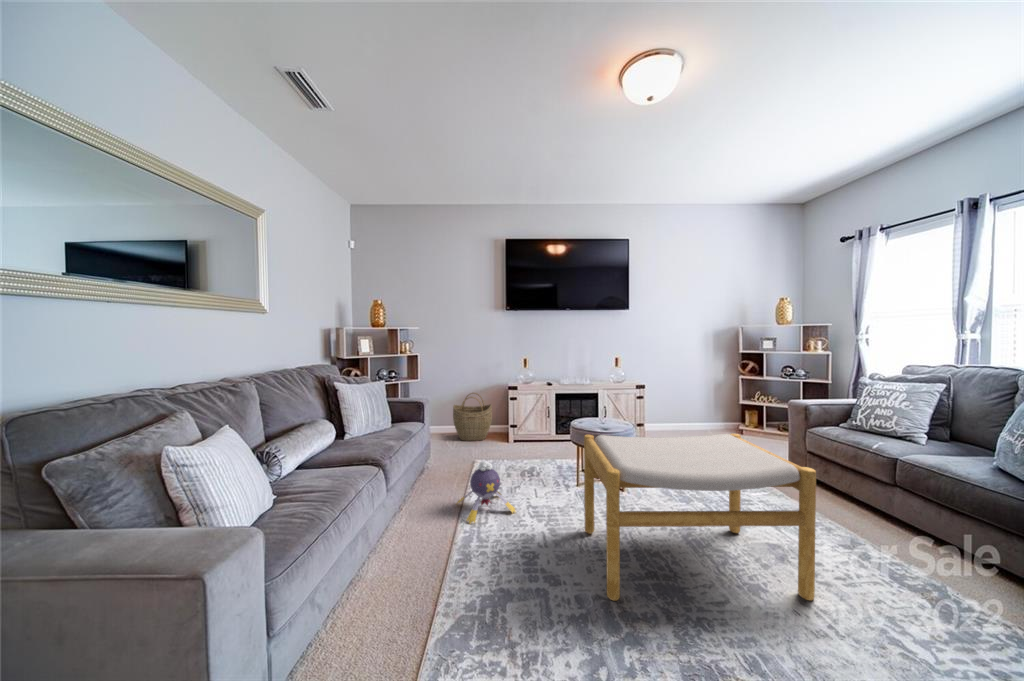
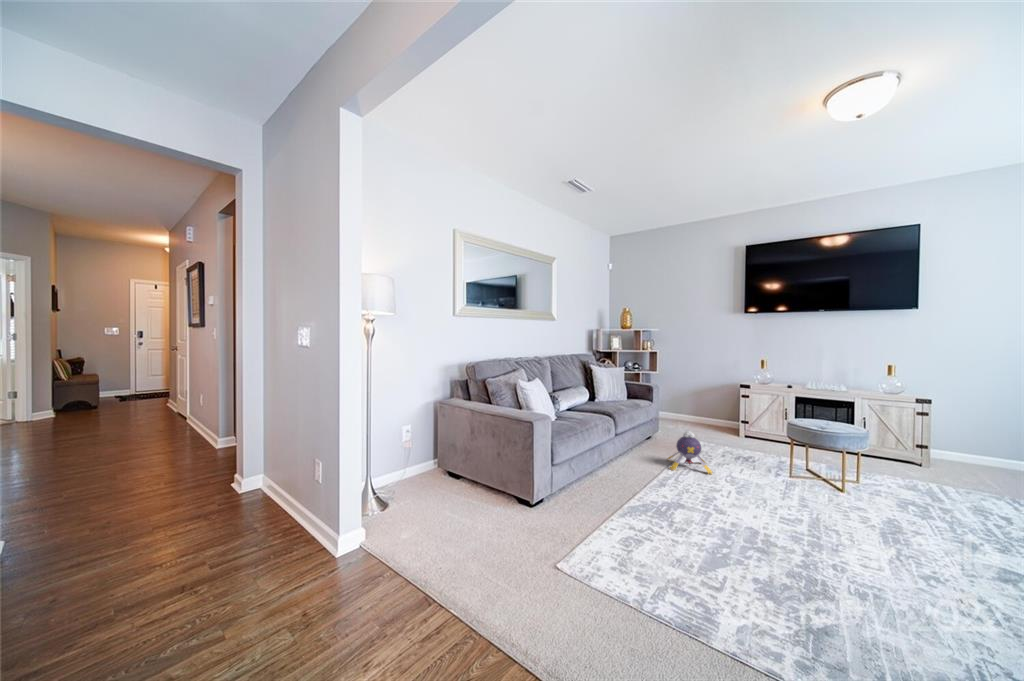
woven basket: present [453,393,492,441] -> none [685,388,724,431]
footstool: present [584,433,816,601] -> none [753,419,988,593]

